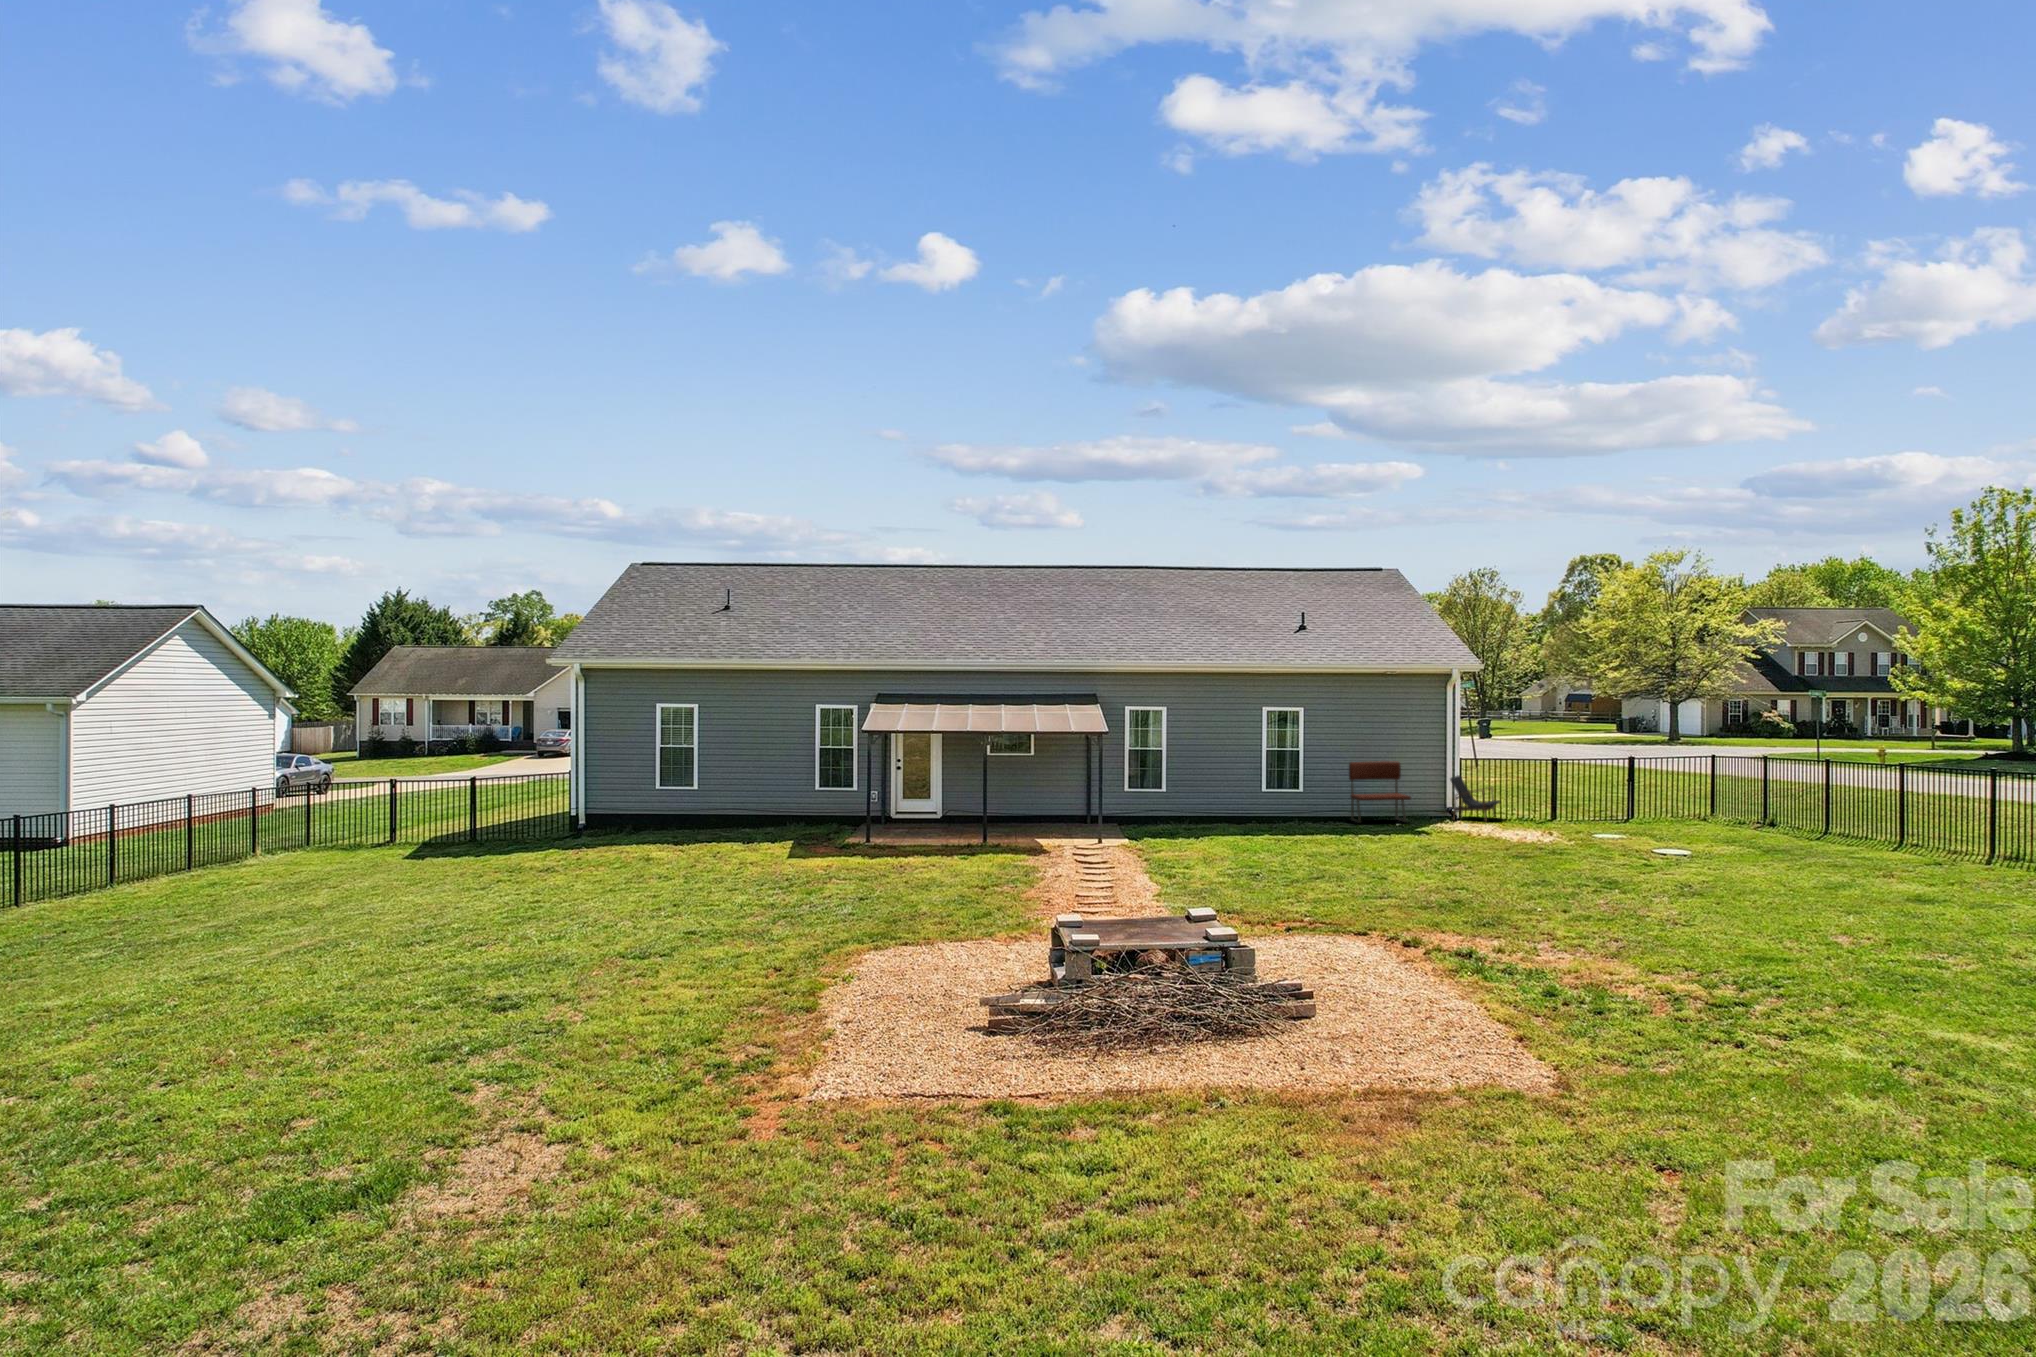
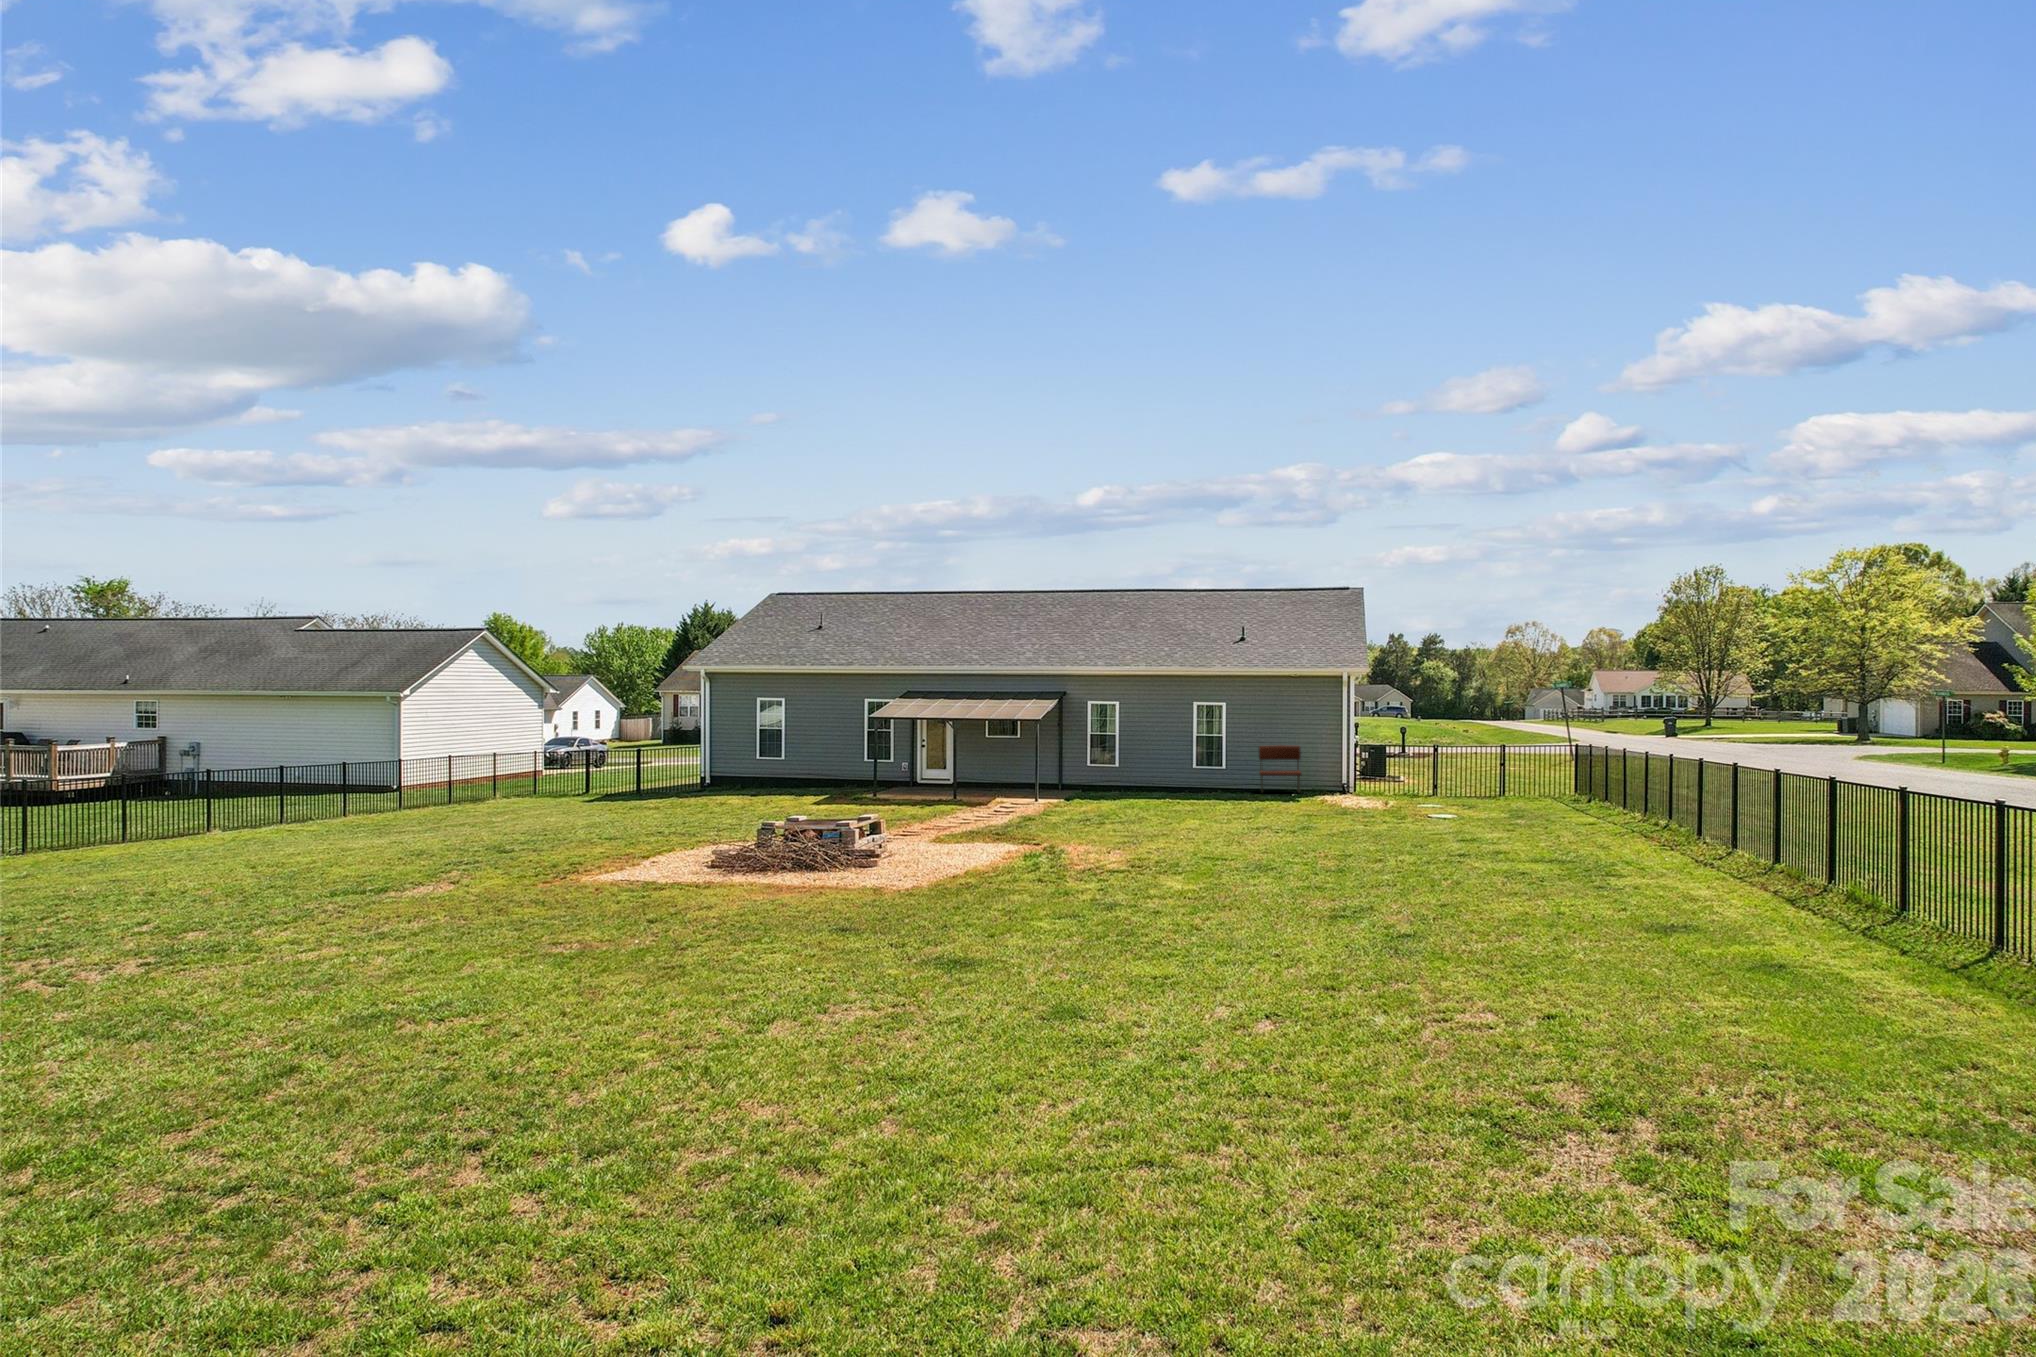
lounge chair: present [1450,775,1500,821] -> none [1341,757,1383,795]

